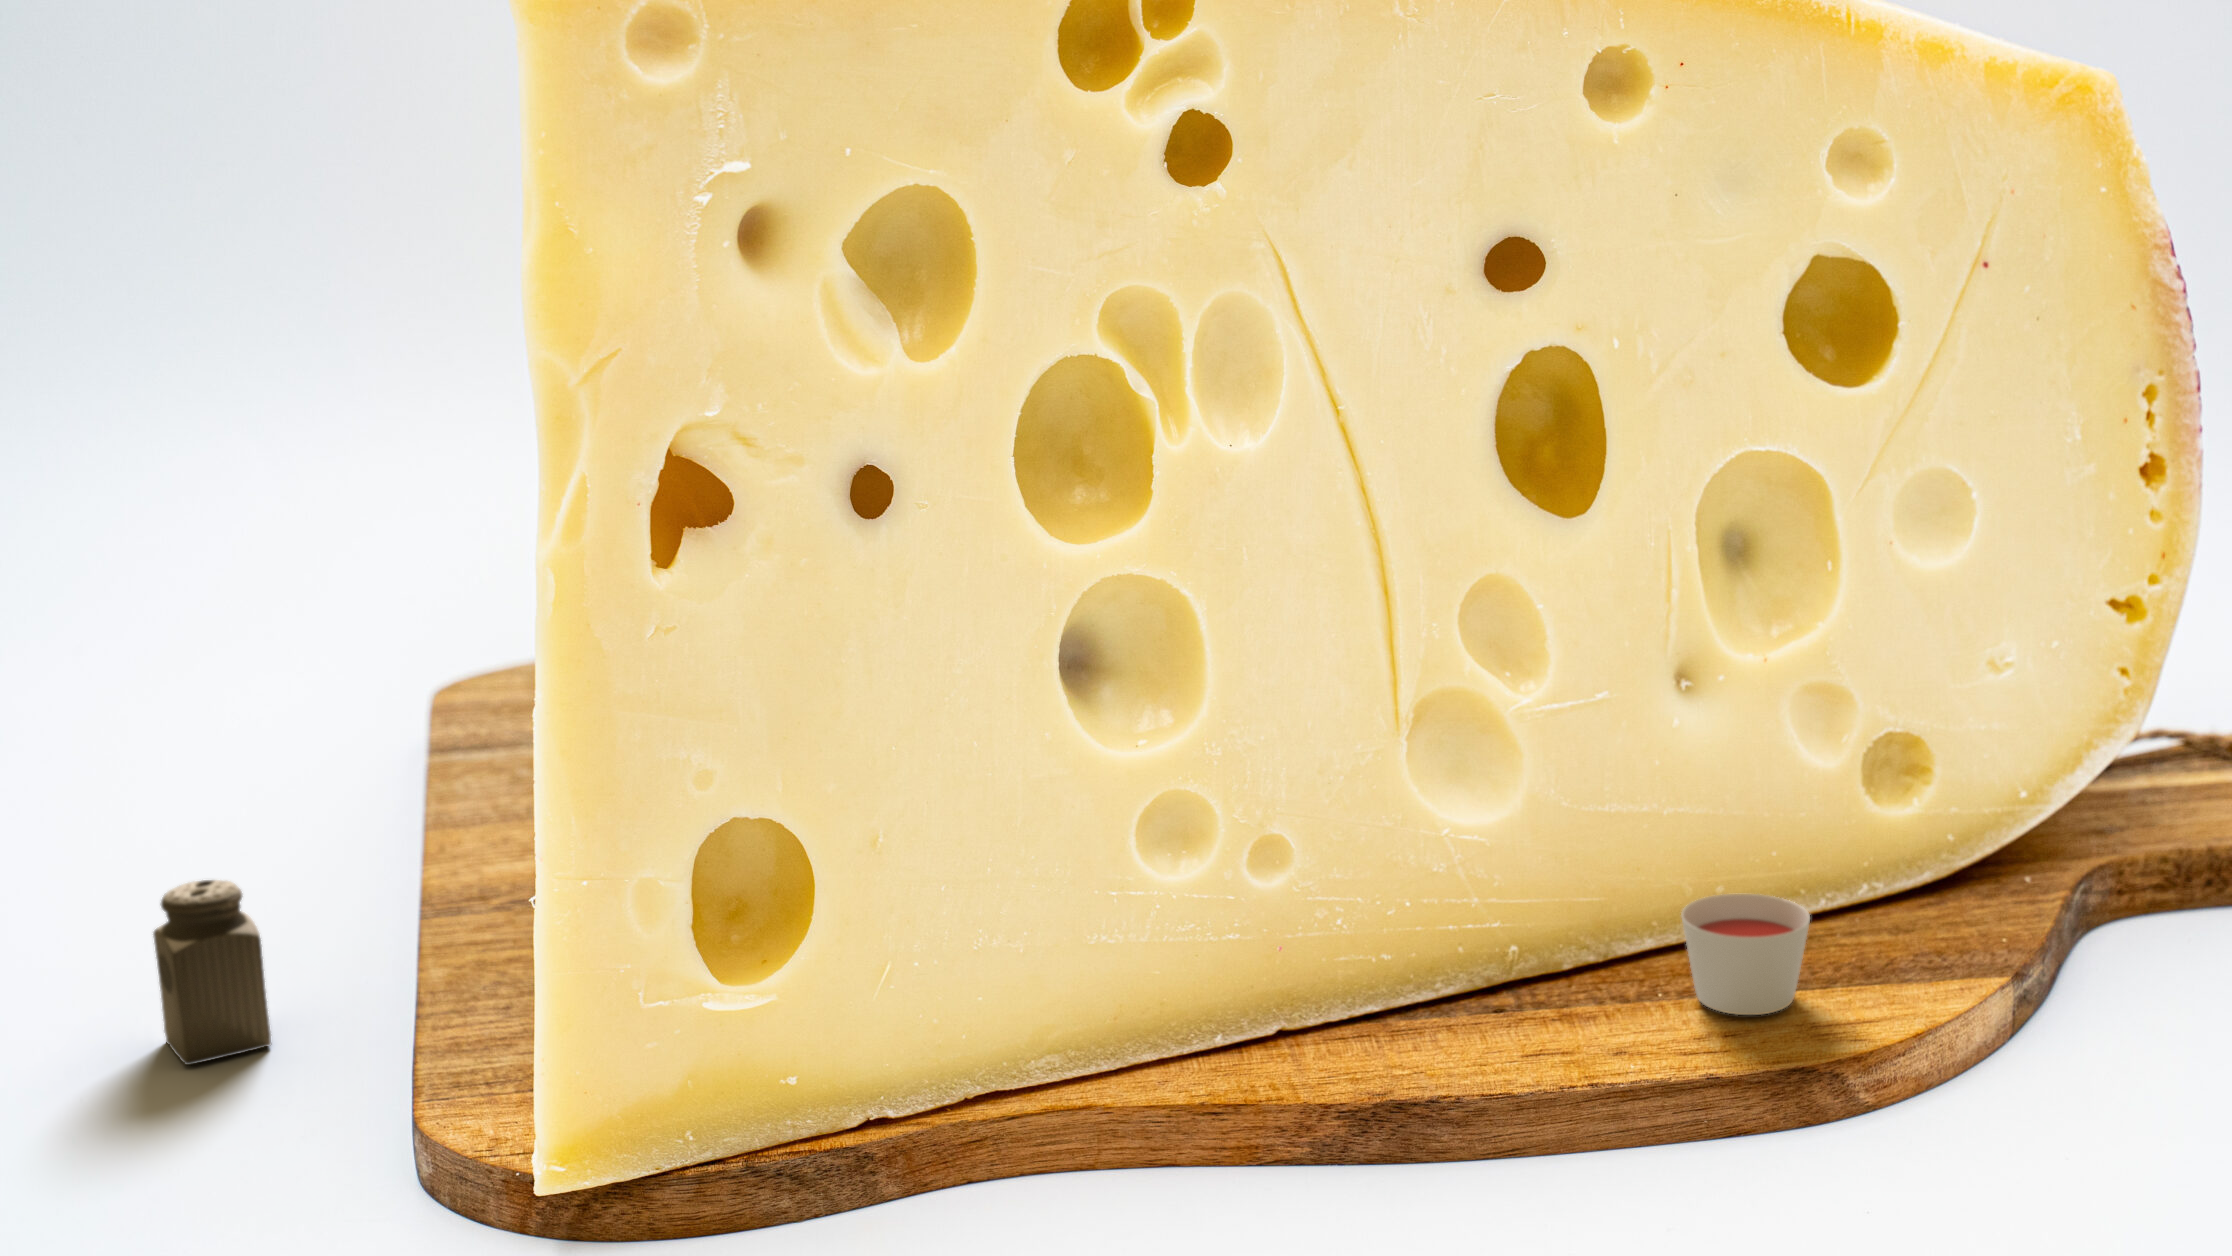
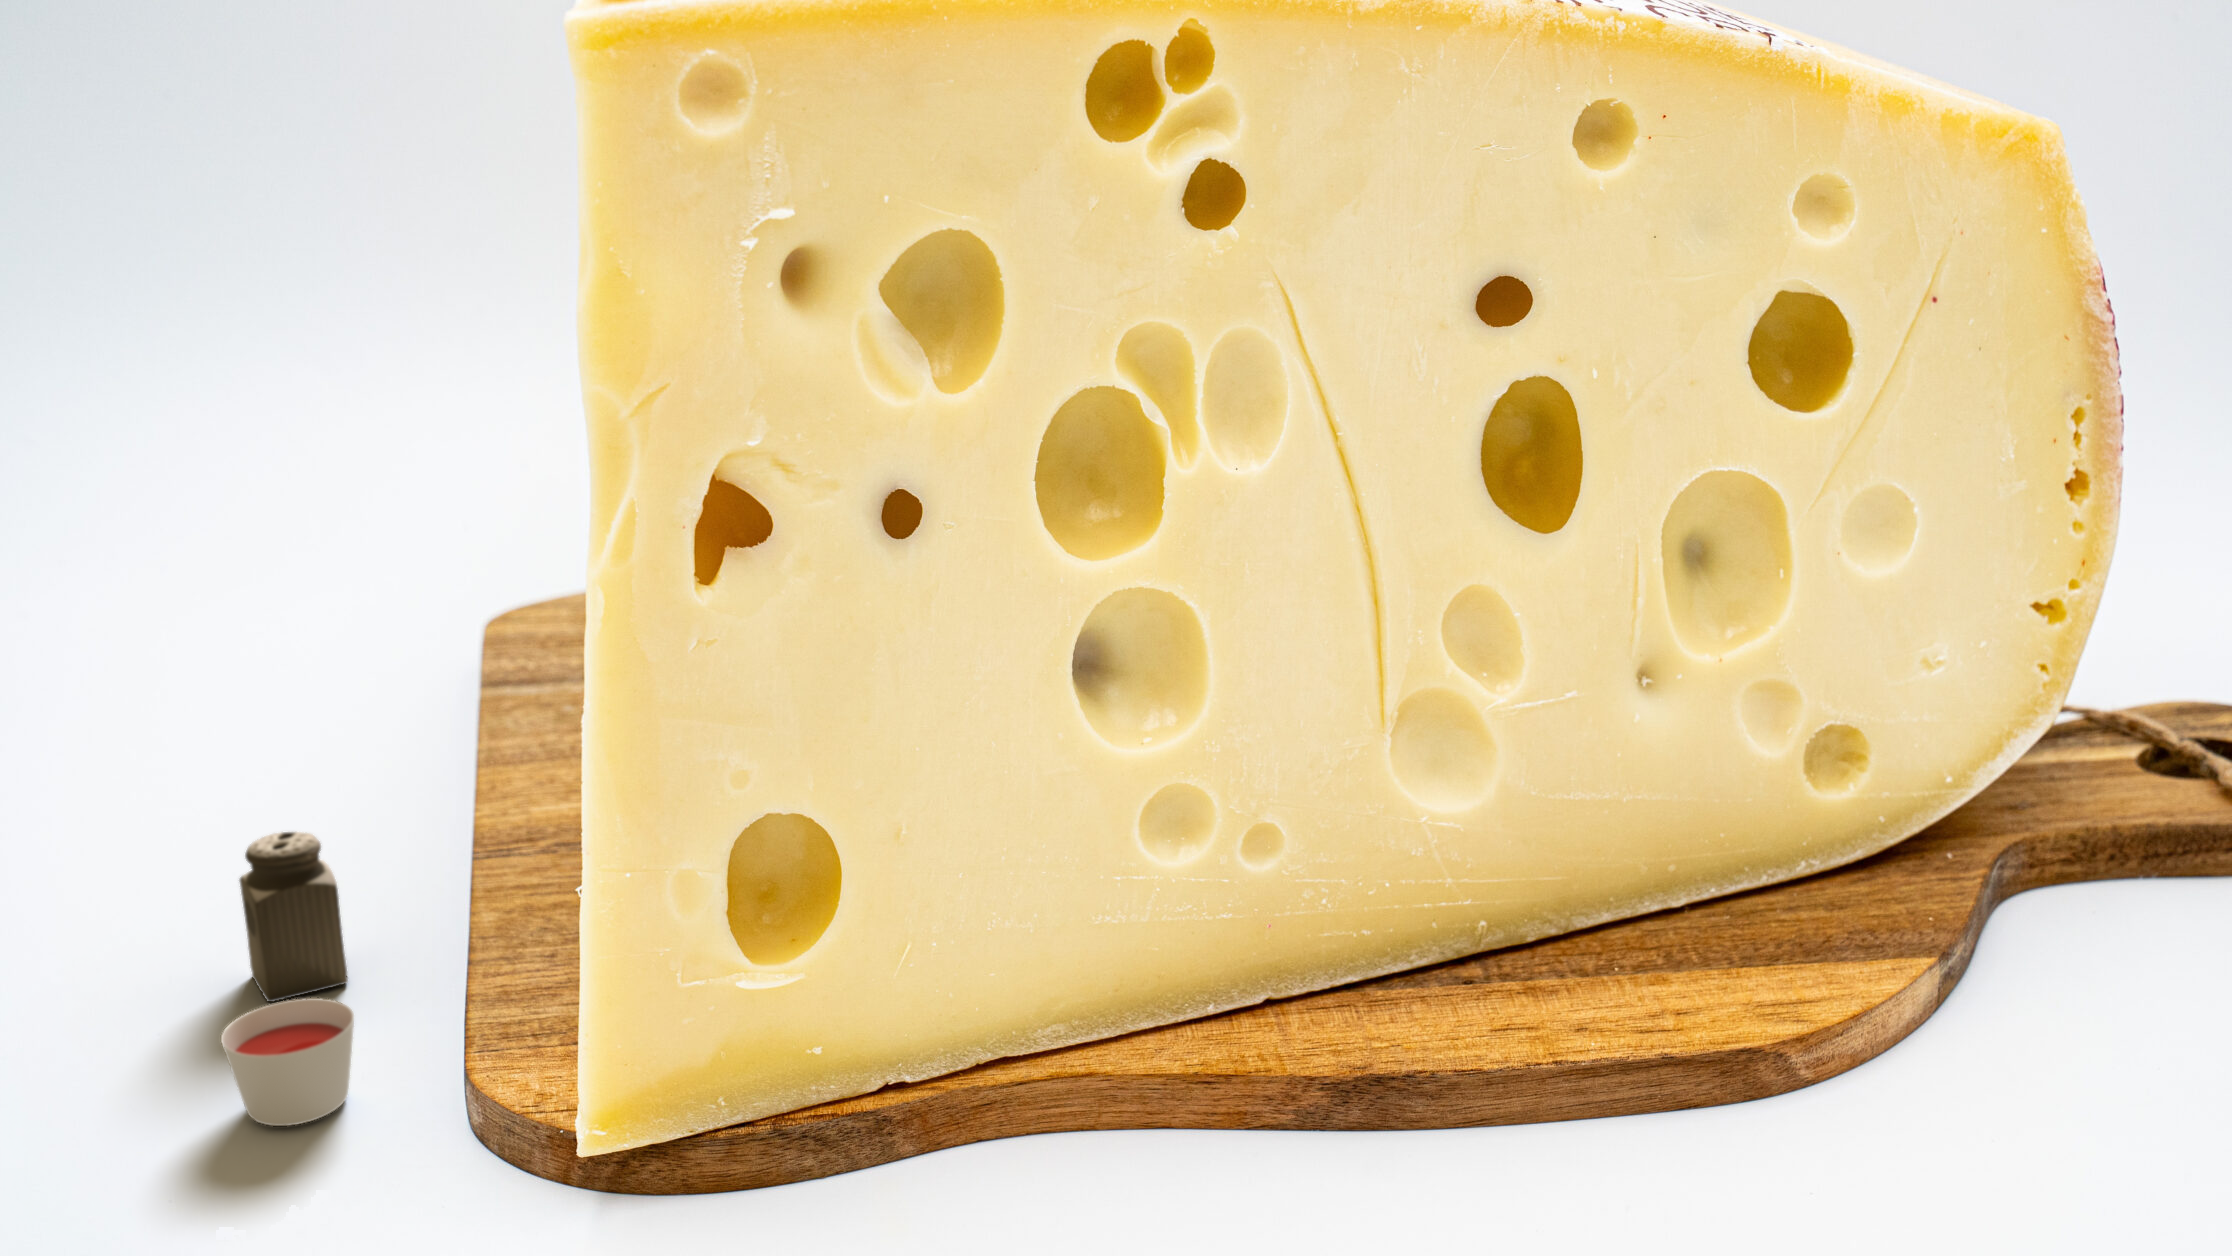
candle: present [1681,893,1810,1015] -> present [221,998,354,1126]

